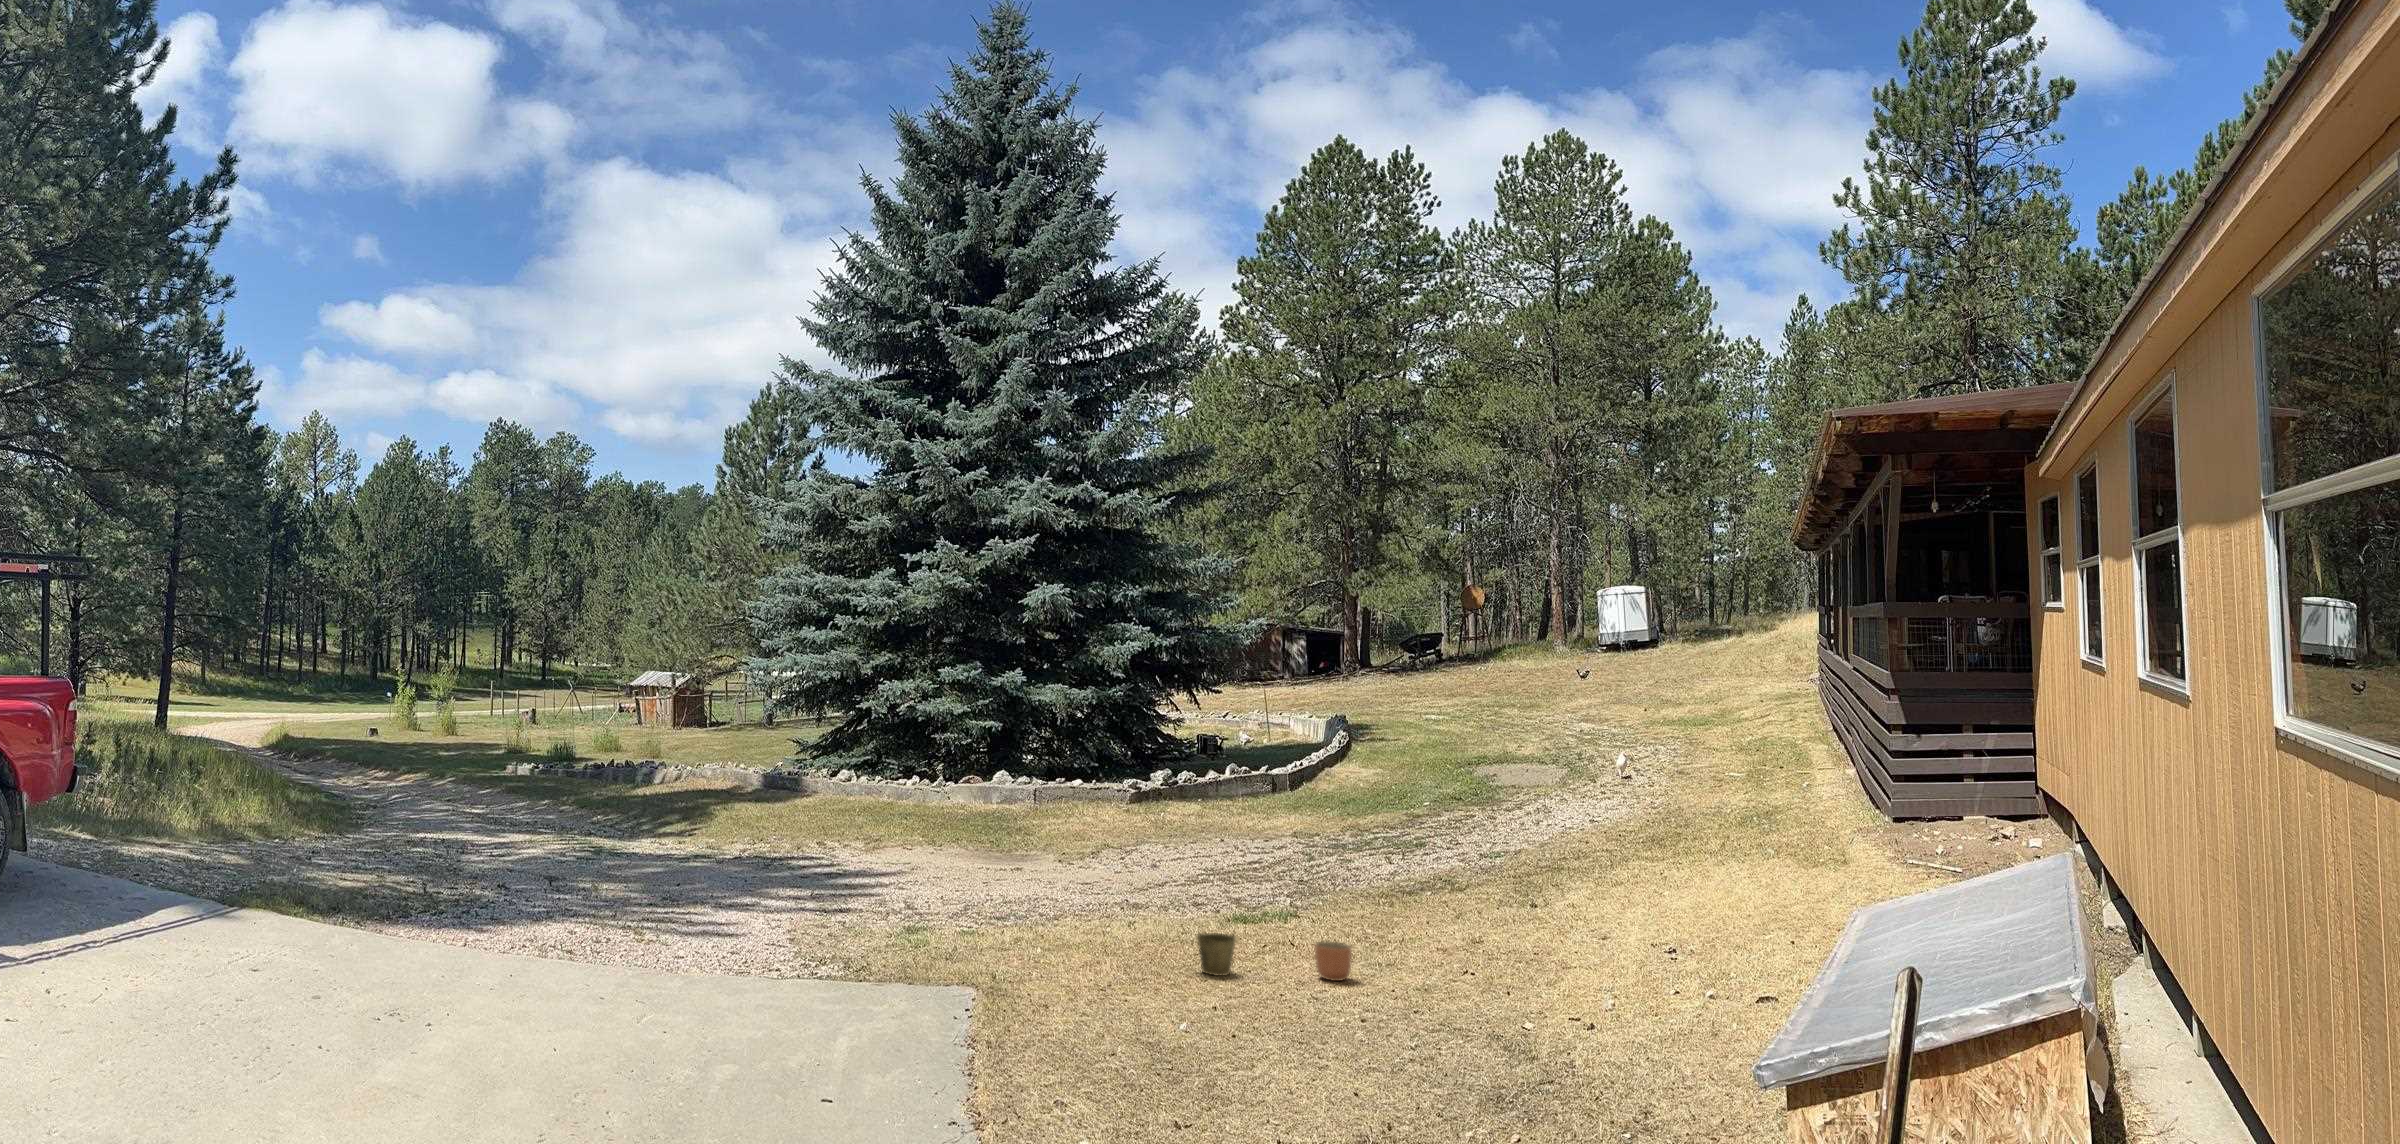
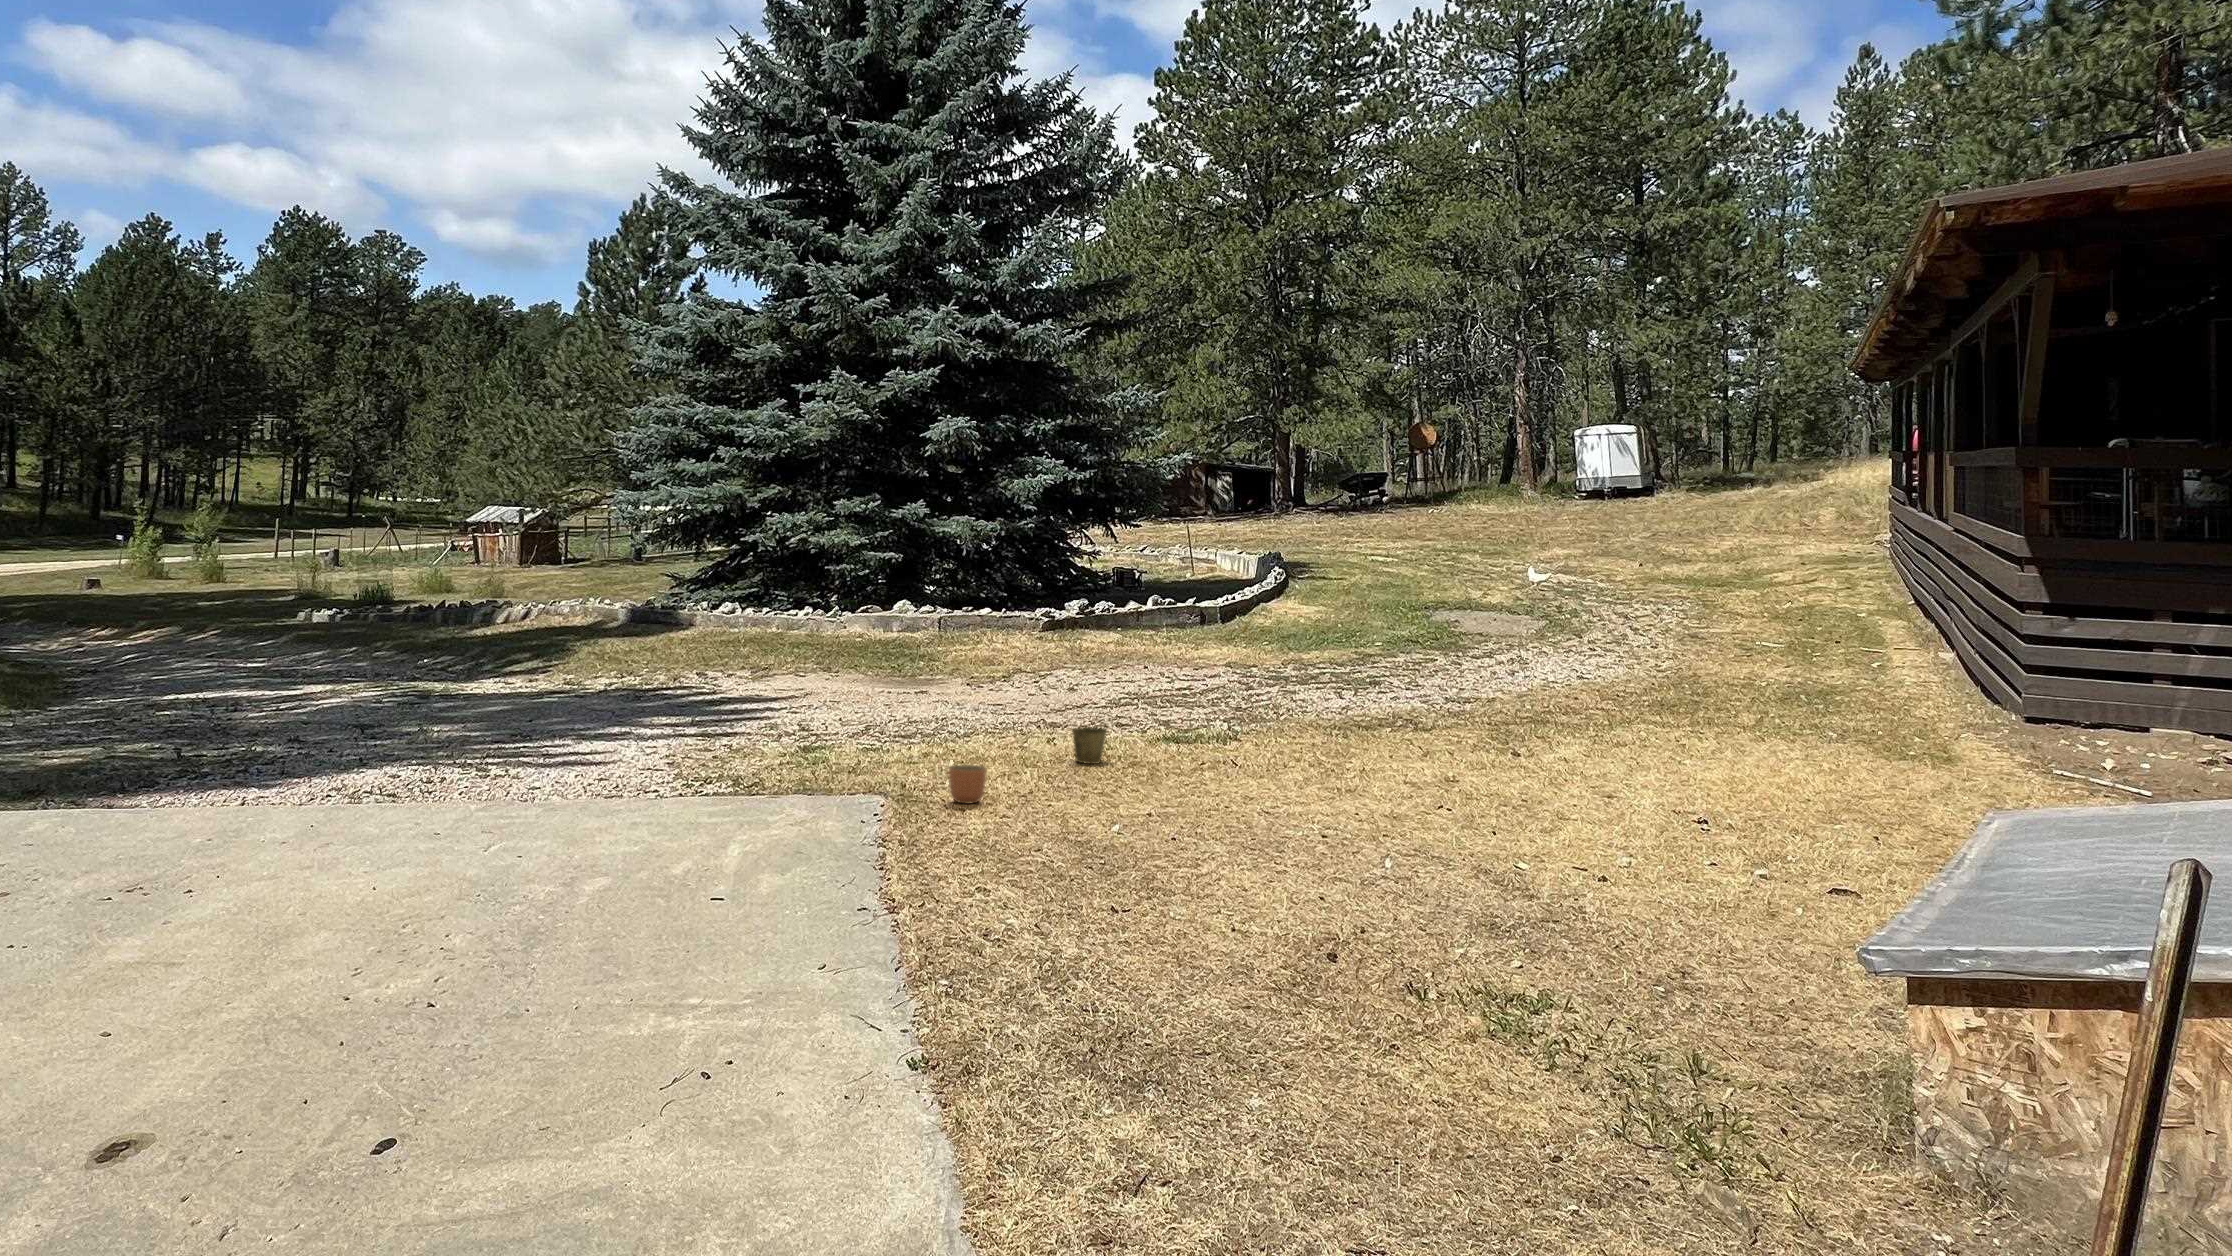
planter: present [1314,941,1352,981] -> present [949,765,986,803]

